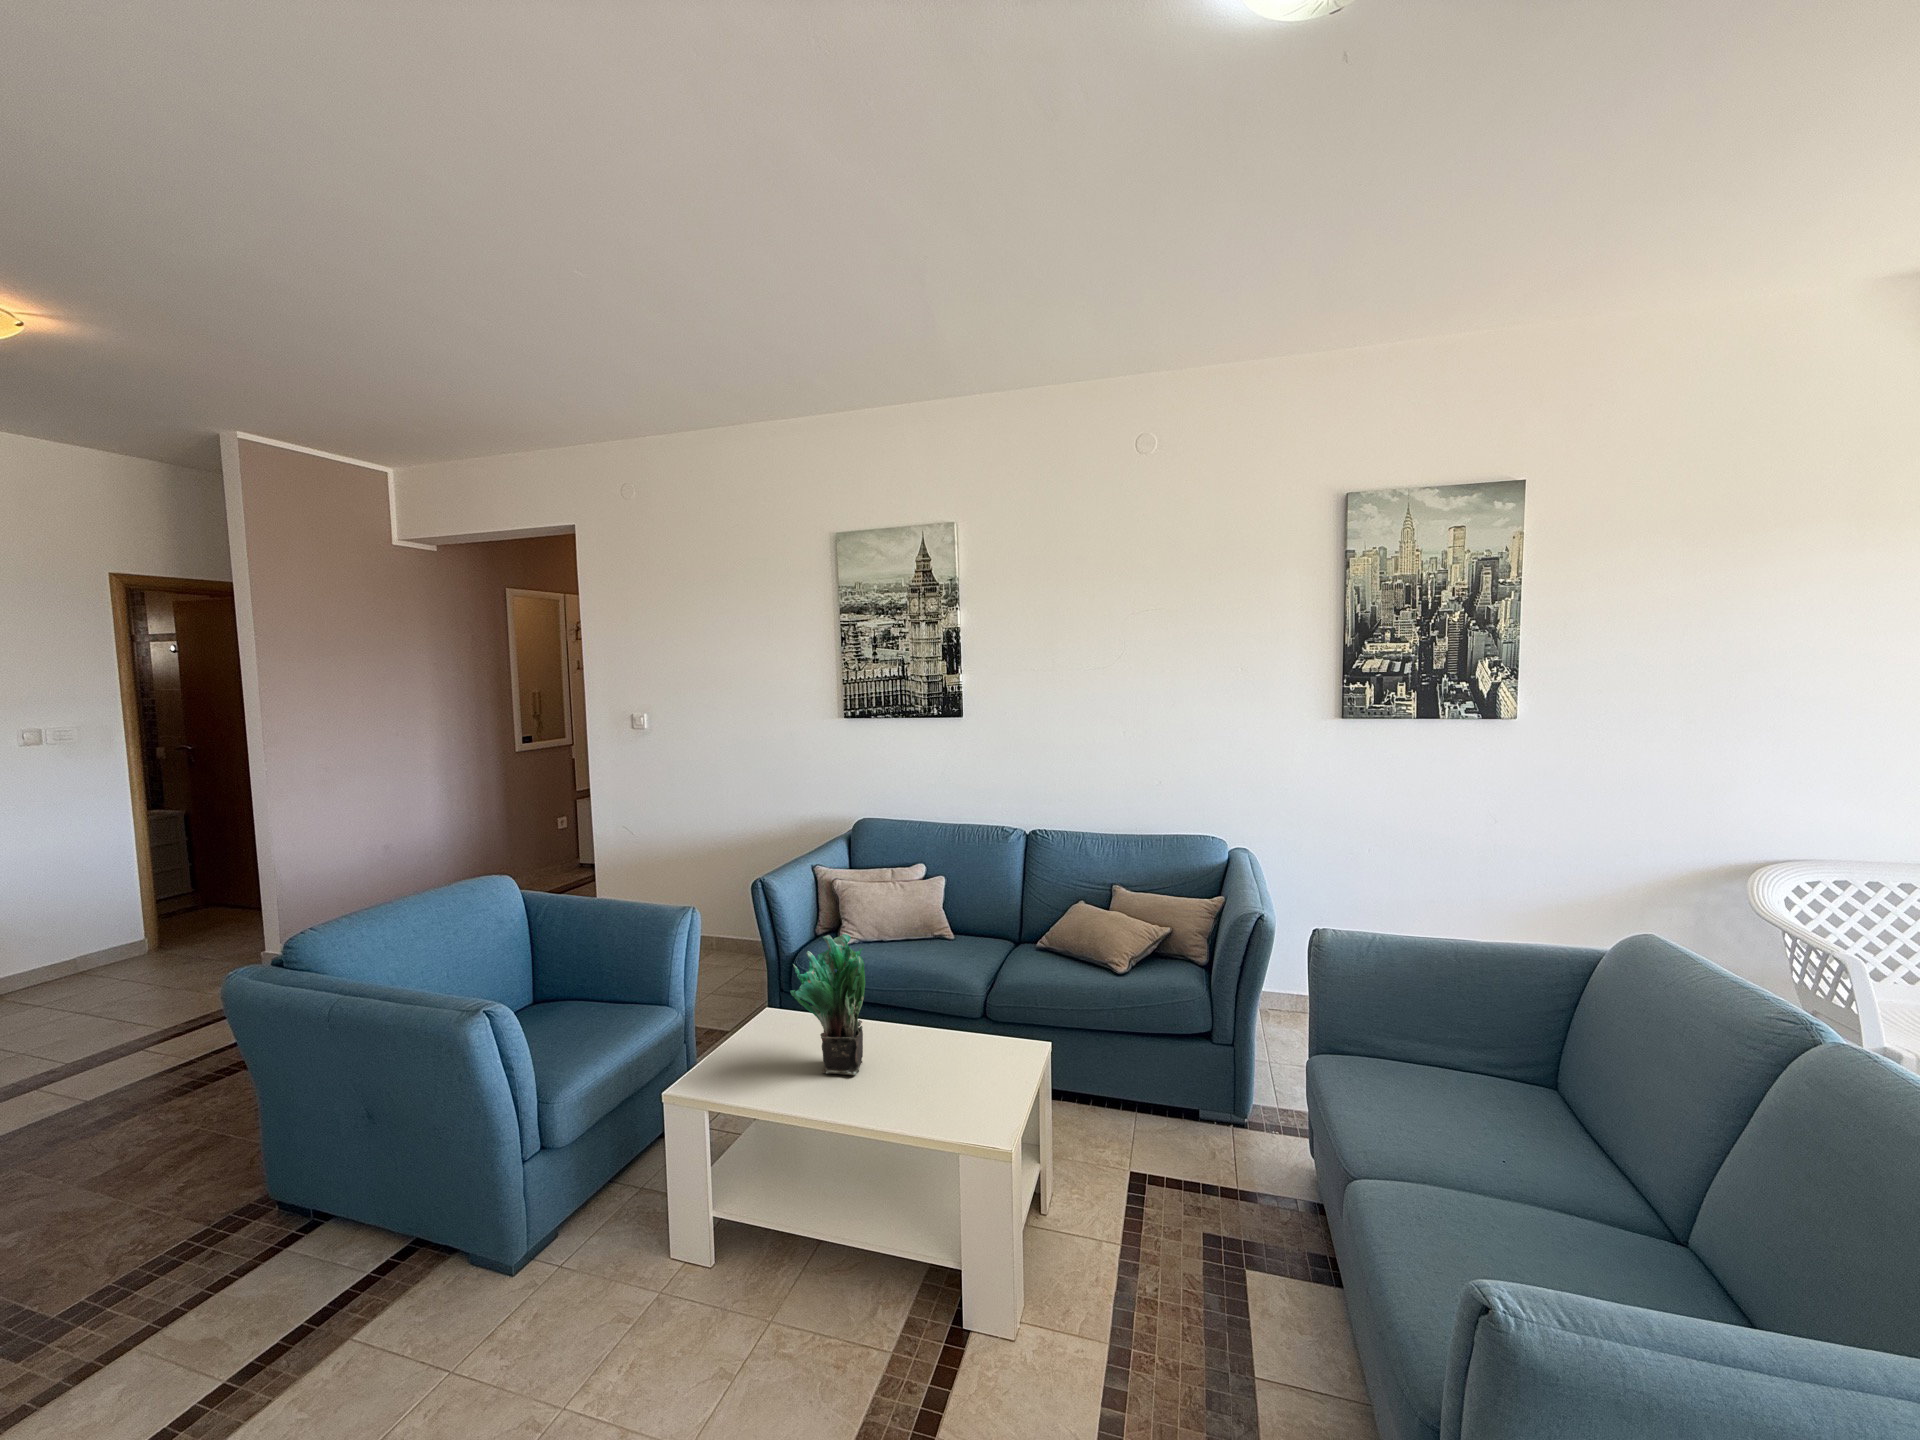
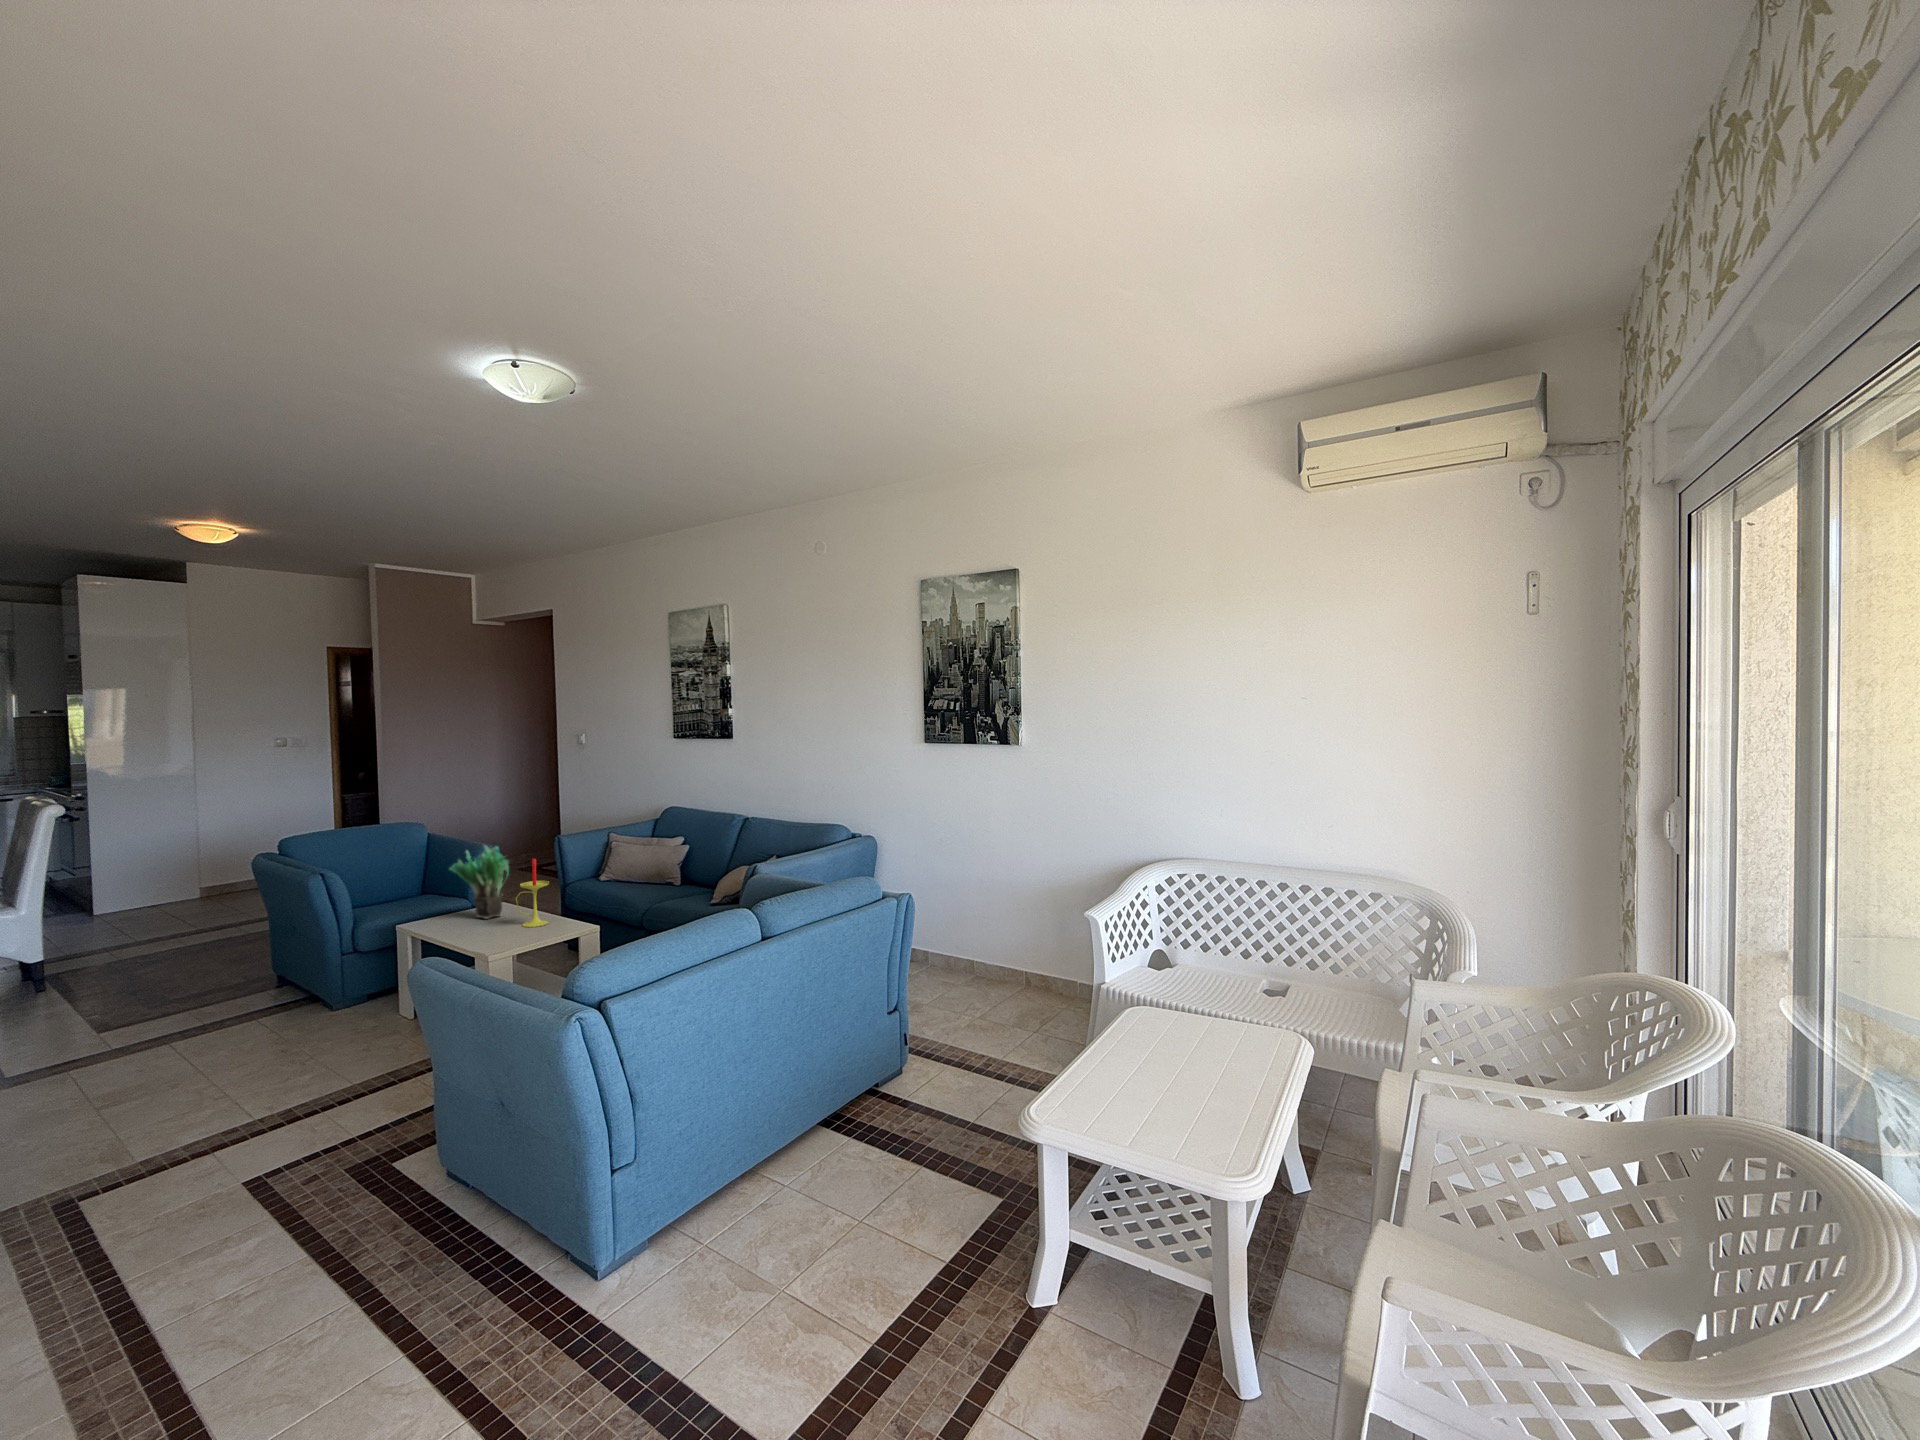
candle: none [931,954,991,1086] -> present [516,859,549,927]

